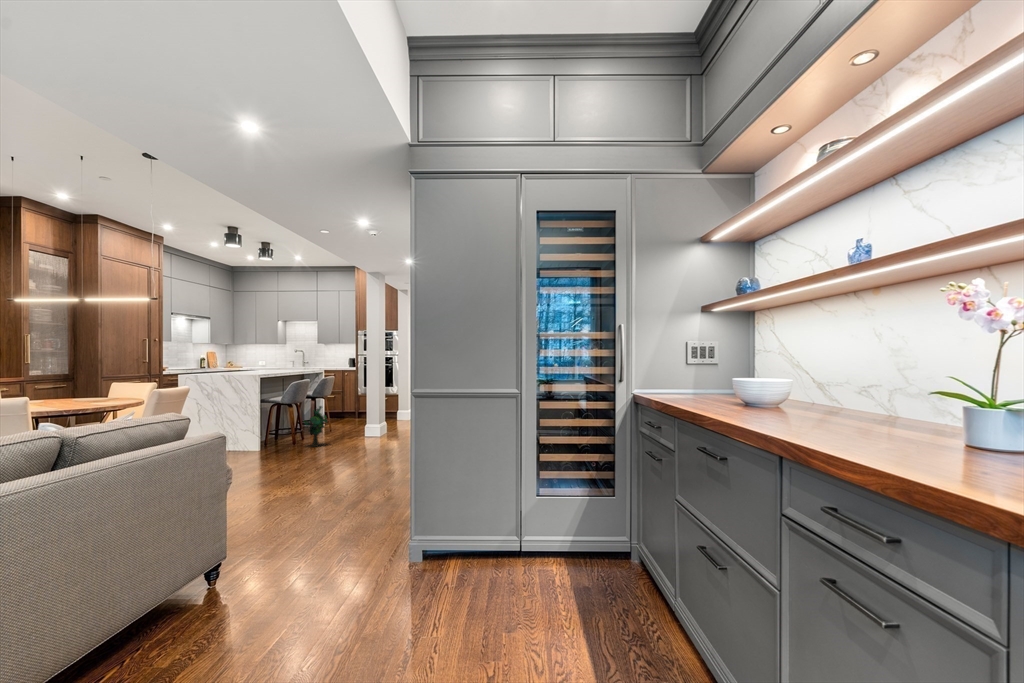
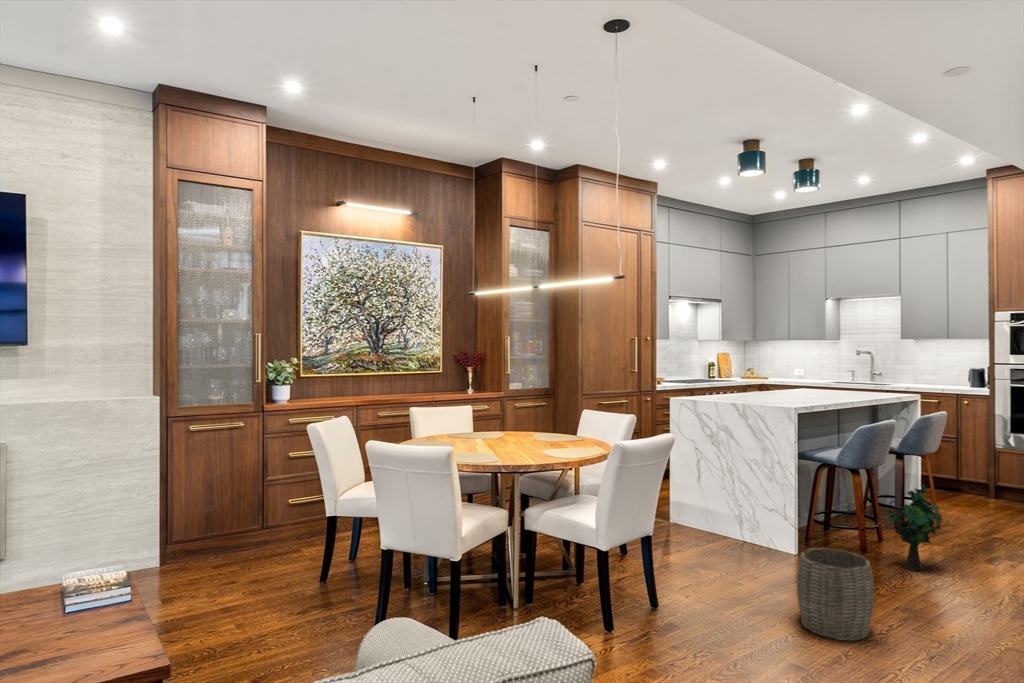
woven basket: none [257,434,293,473] -> present [797,548,874,641]

